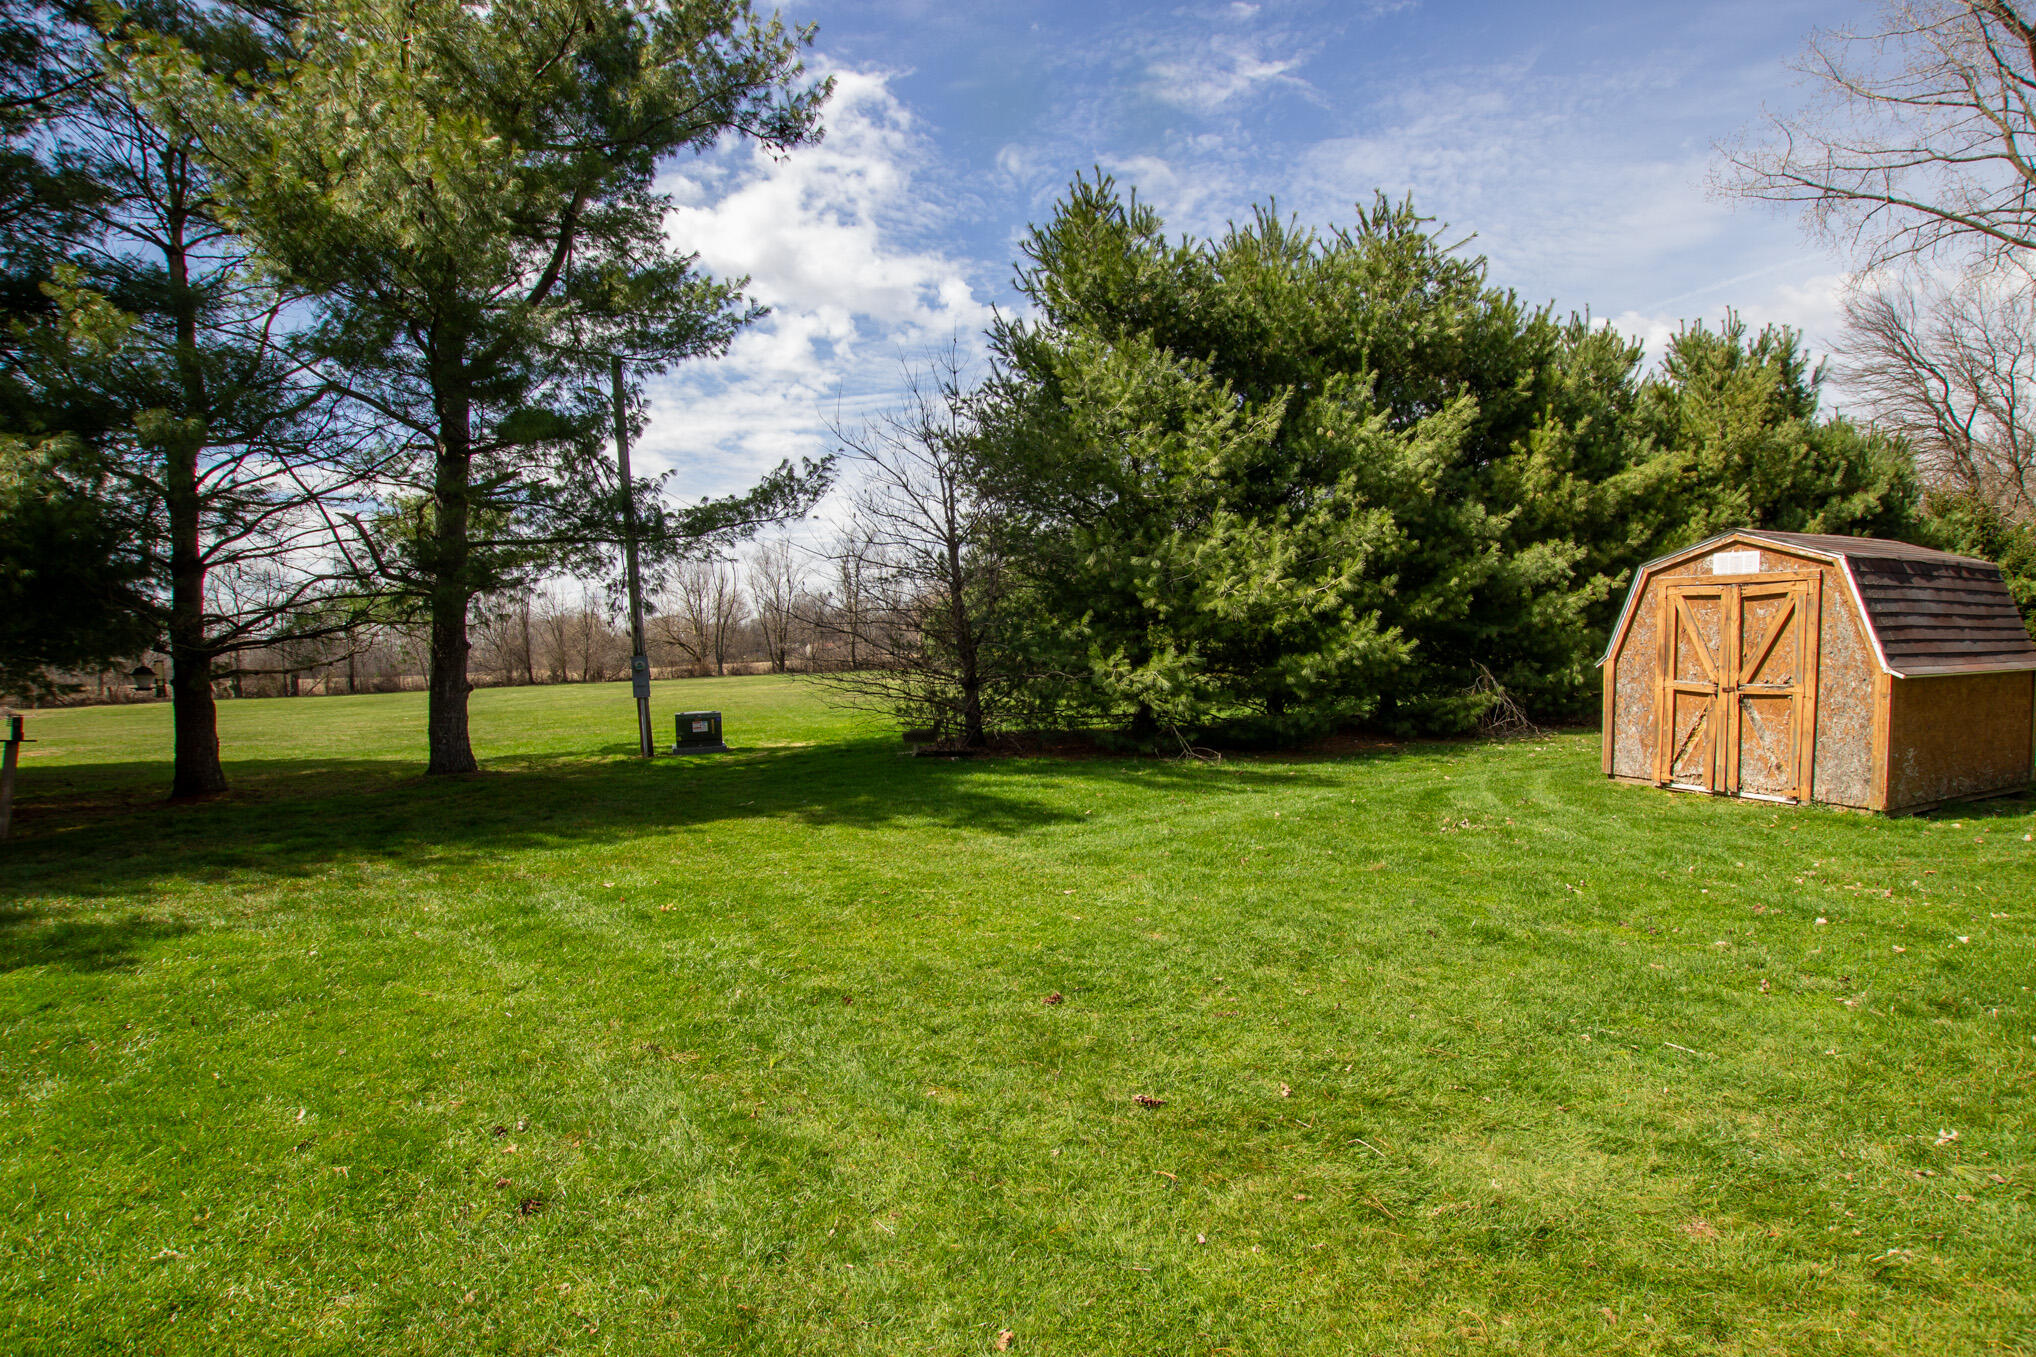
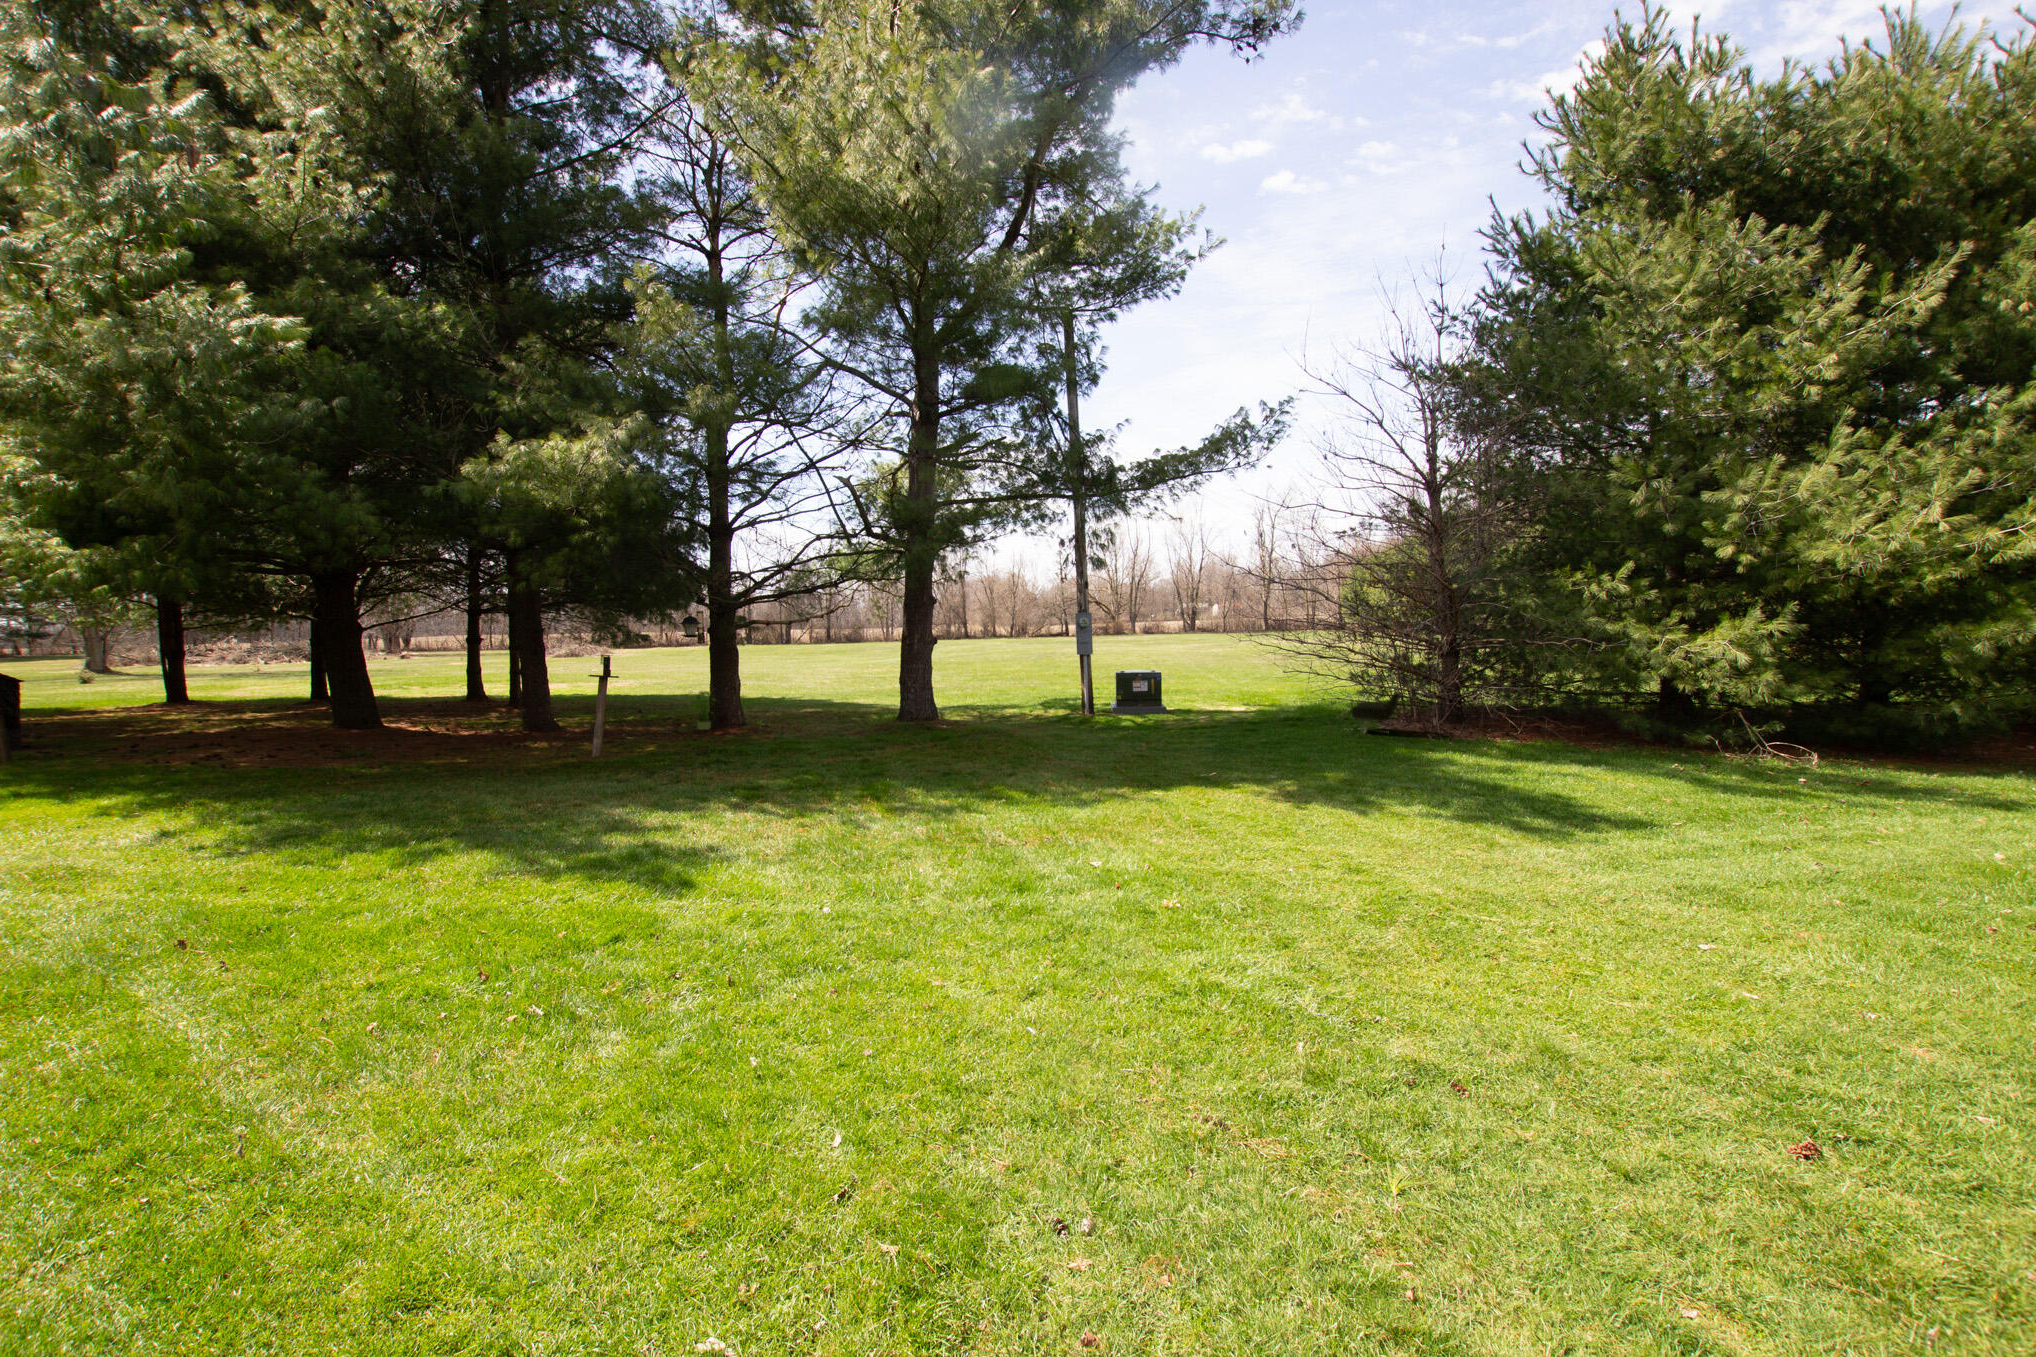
potted plant: none [138,750,179,798] -> present [691,691,715,730]

